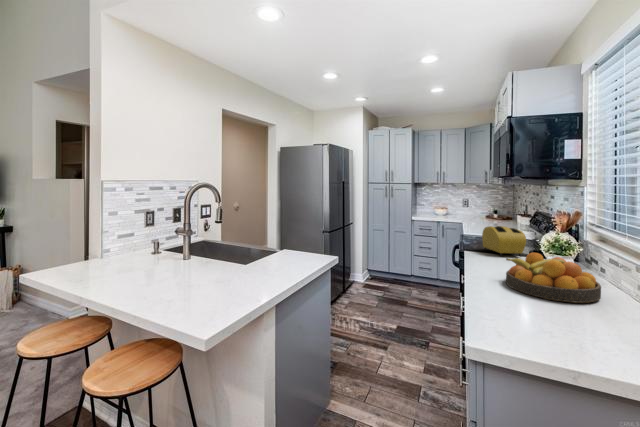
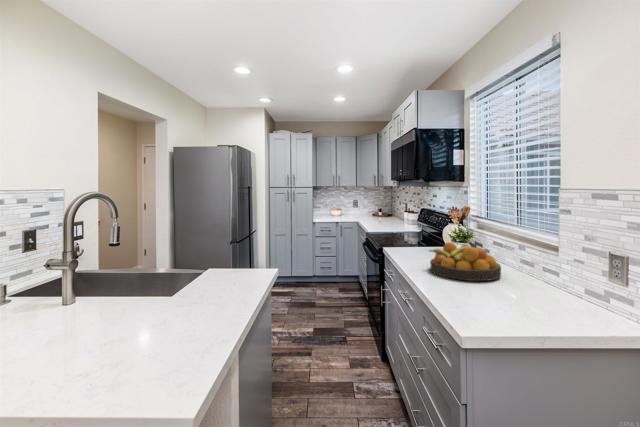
toaster: present [482,226,526,256] -> none [390,222,427,249]

